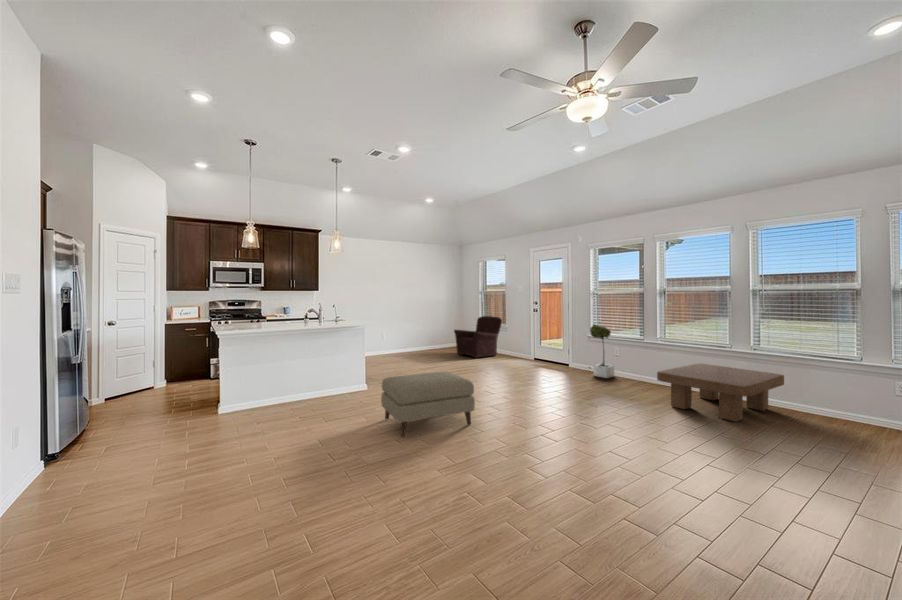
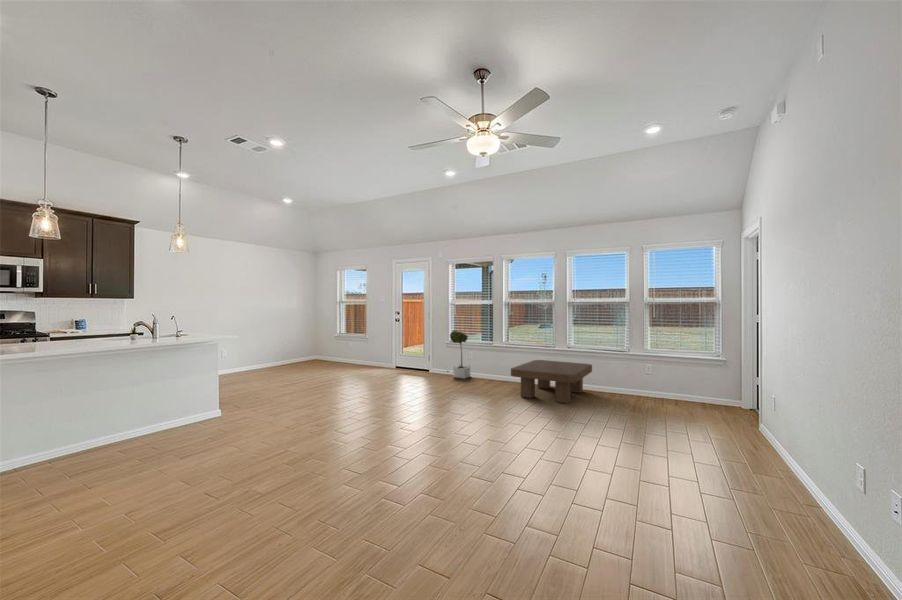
armchair: present [454,316,502,359] -> none [310,325,363,370]
ottoman: present [381,371,475,437] -> none [252,385,361,461]

